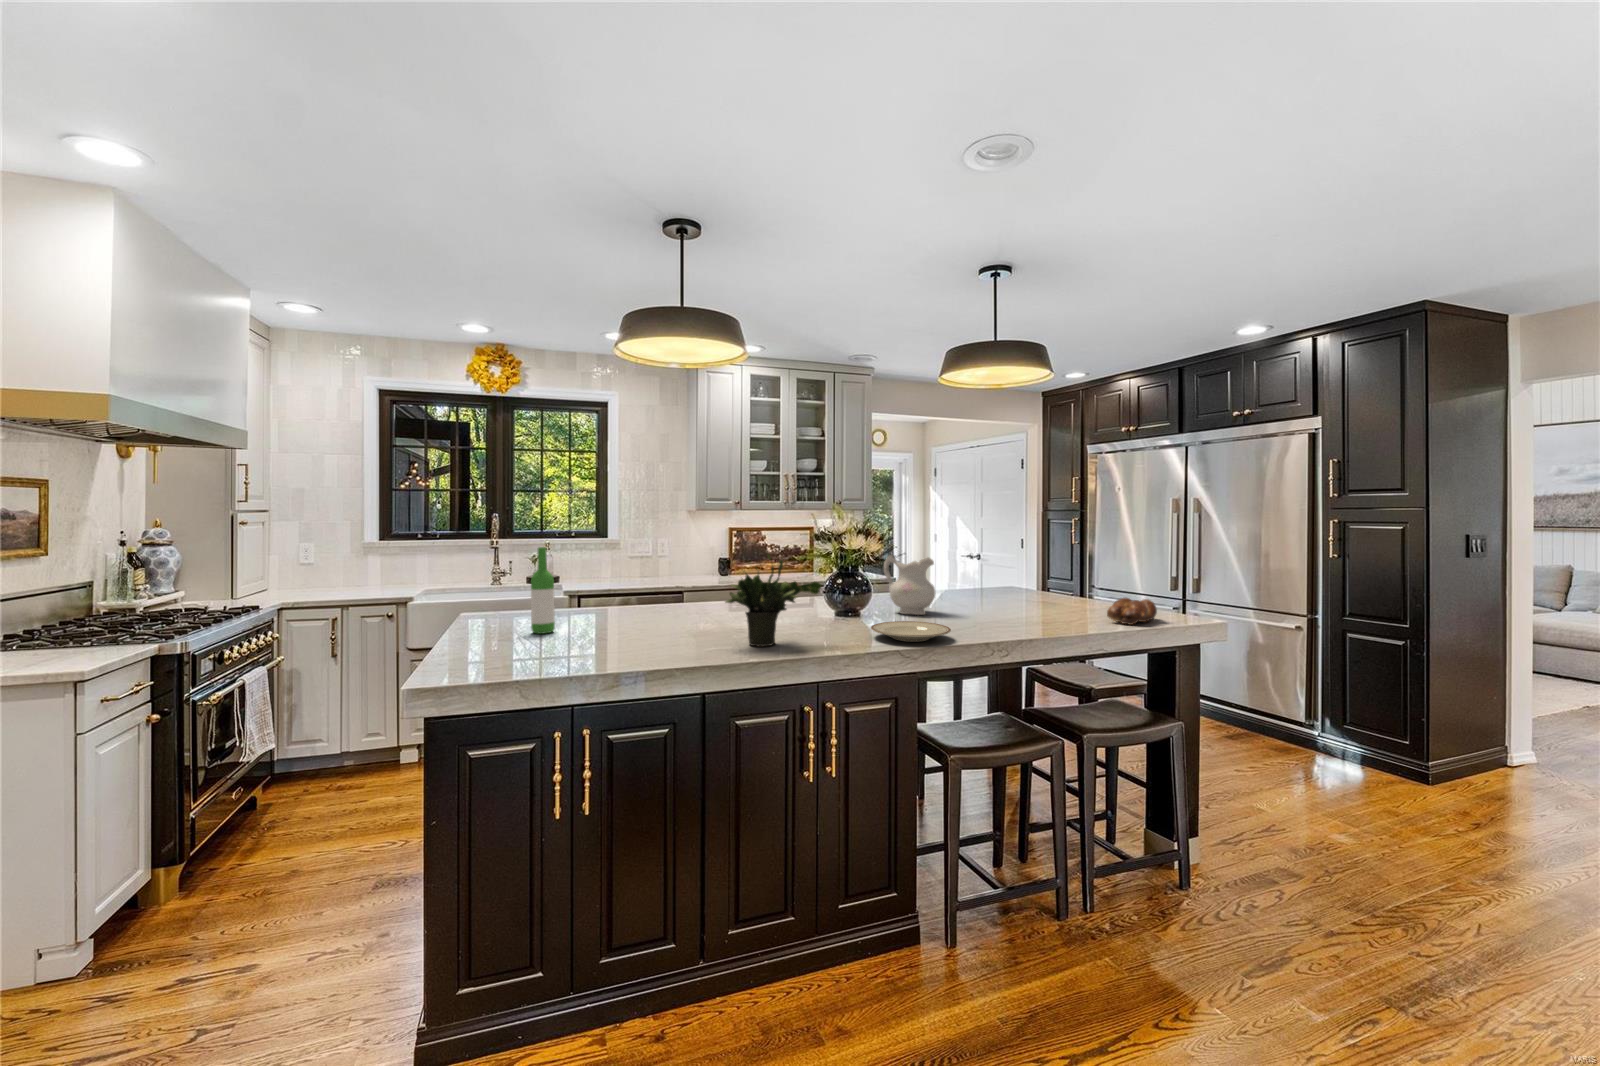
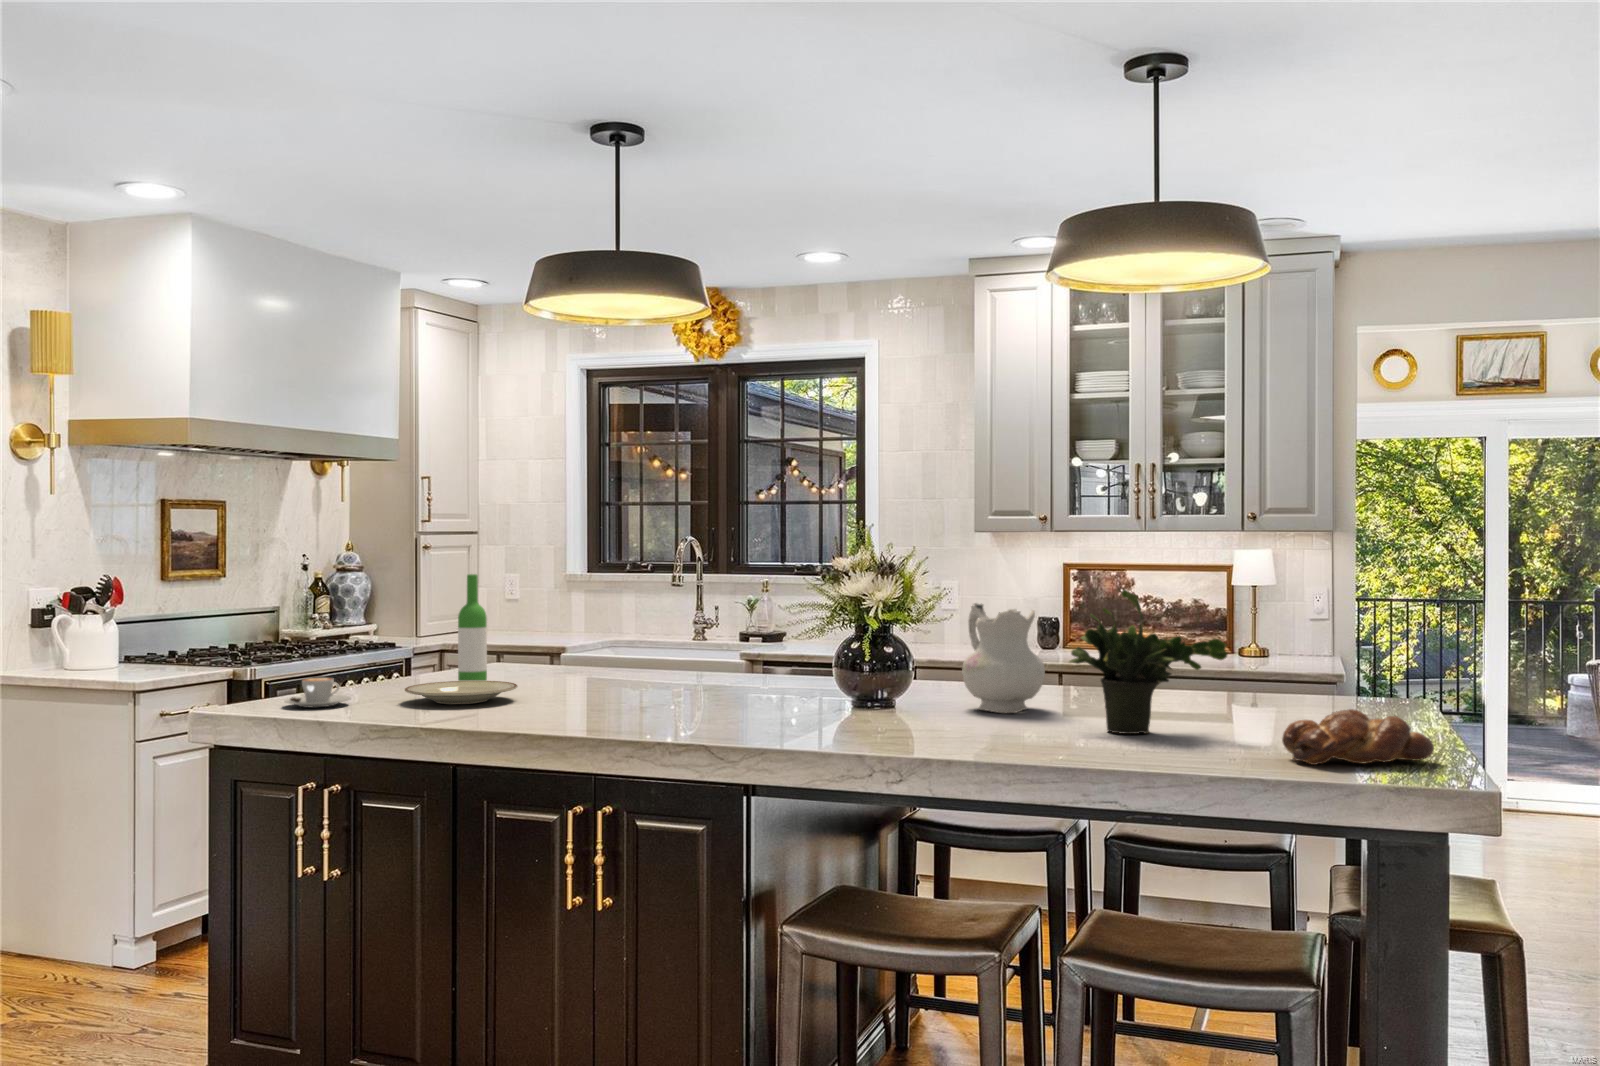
potted plant: present [725,554,822,647] -> present [1070,589,1228,734]
plate: present [871,621,951,642] -> present [404,681,518,704]
coffee cup: none [476,641,535,669] -> present [285,678,351,707]

